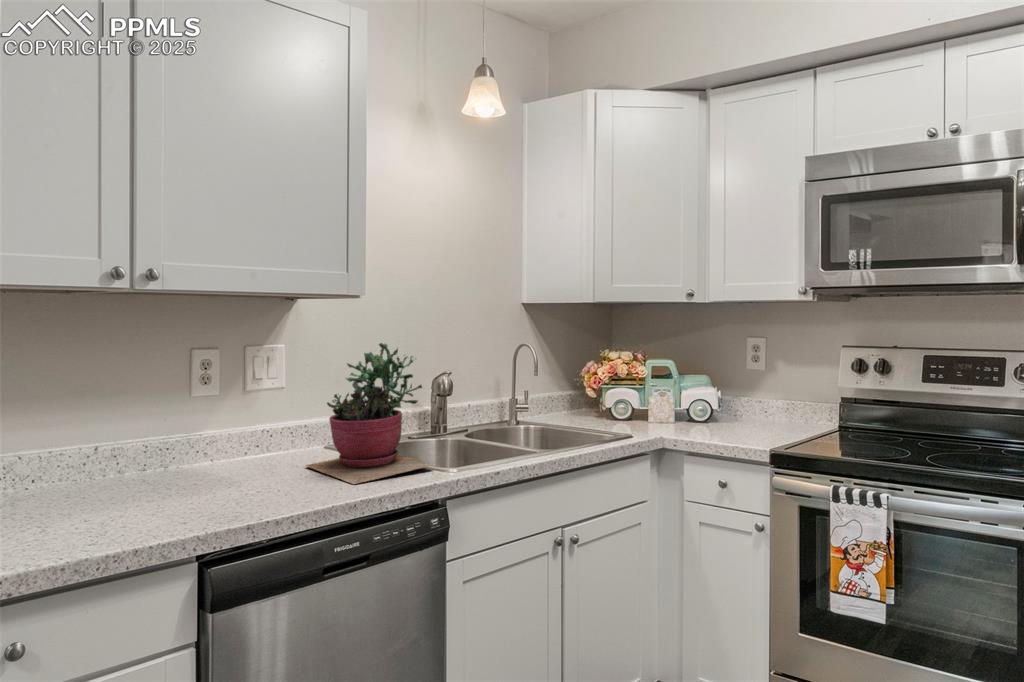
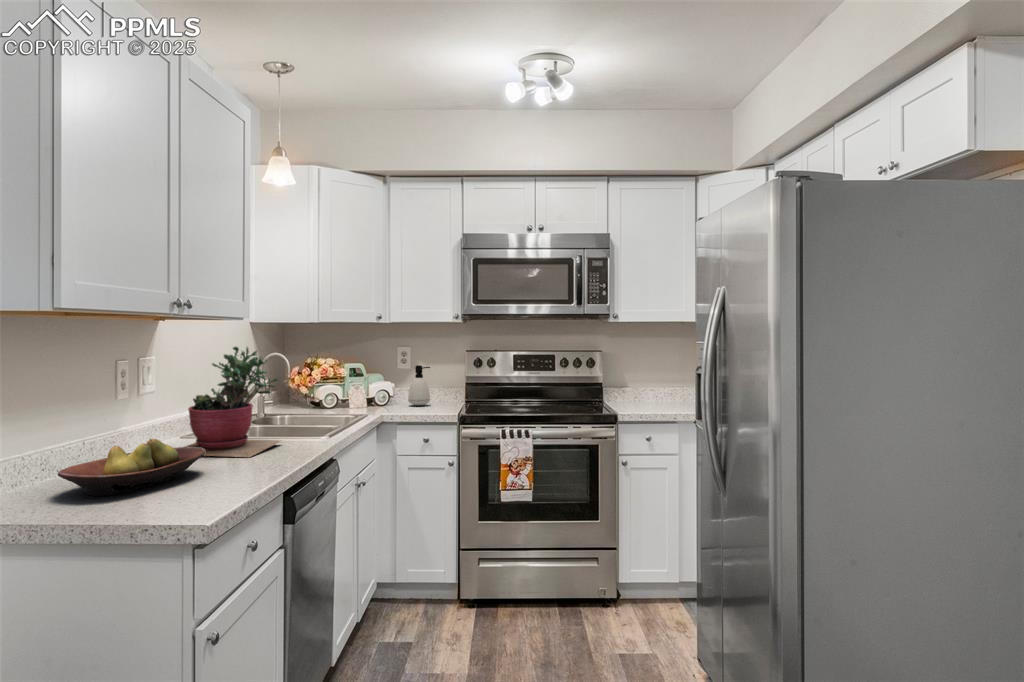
soap dispenser: none [742,366,777,426] -> present [408,365,430,406]
fruit bowl: none [88,452,271,513] -> present [58,439,205,496]

